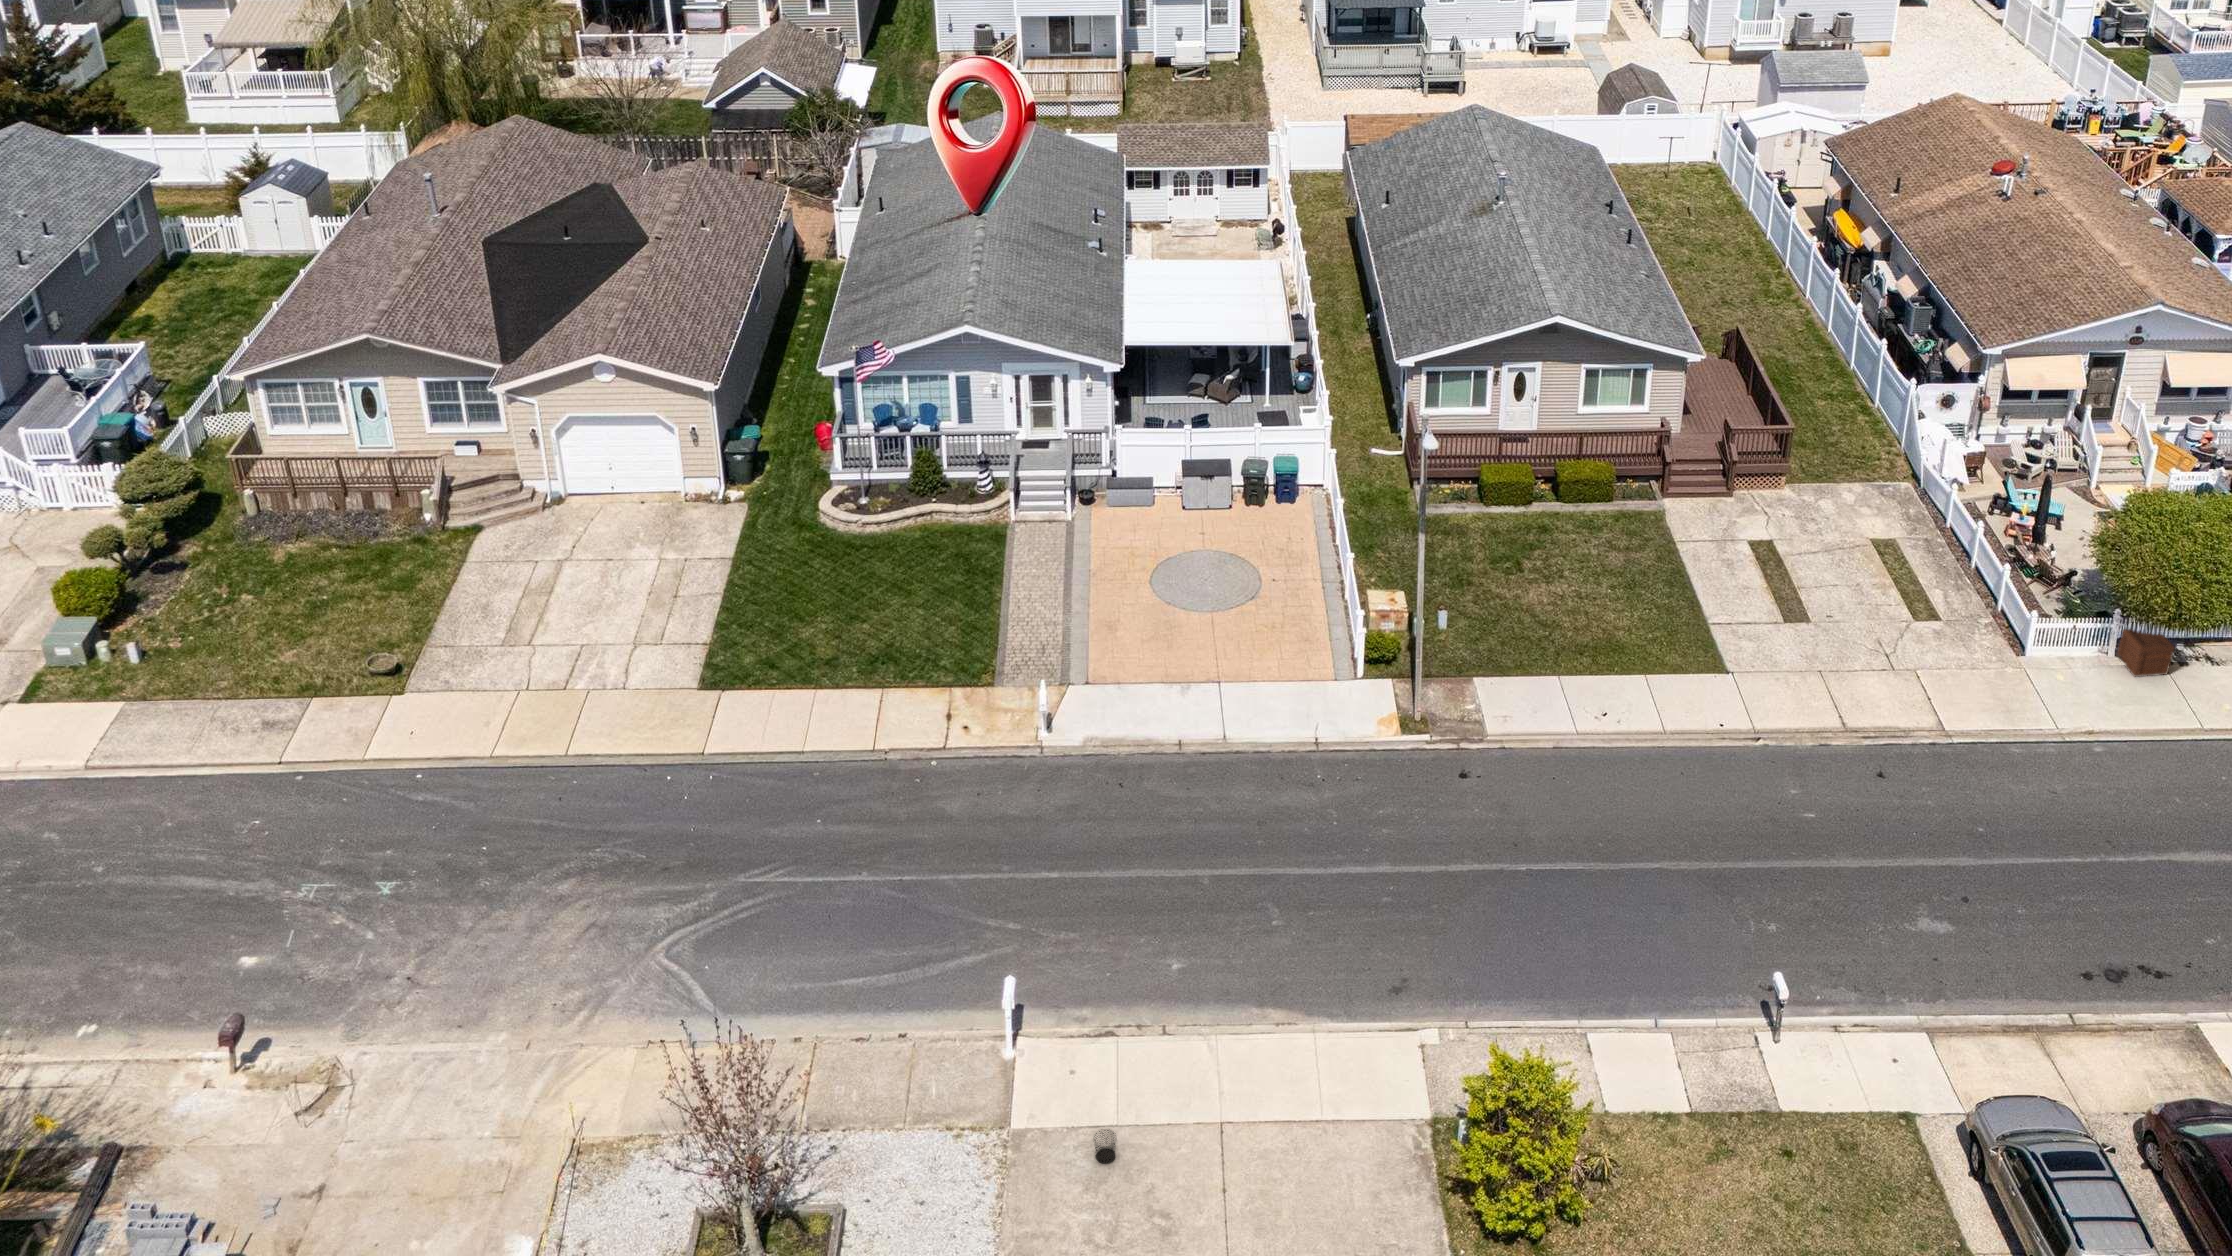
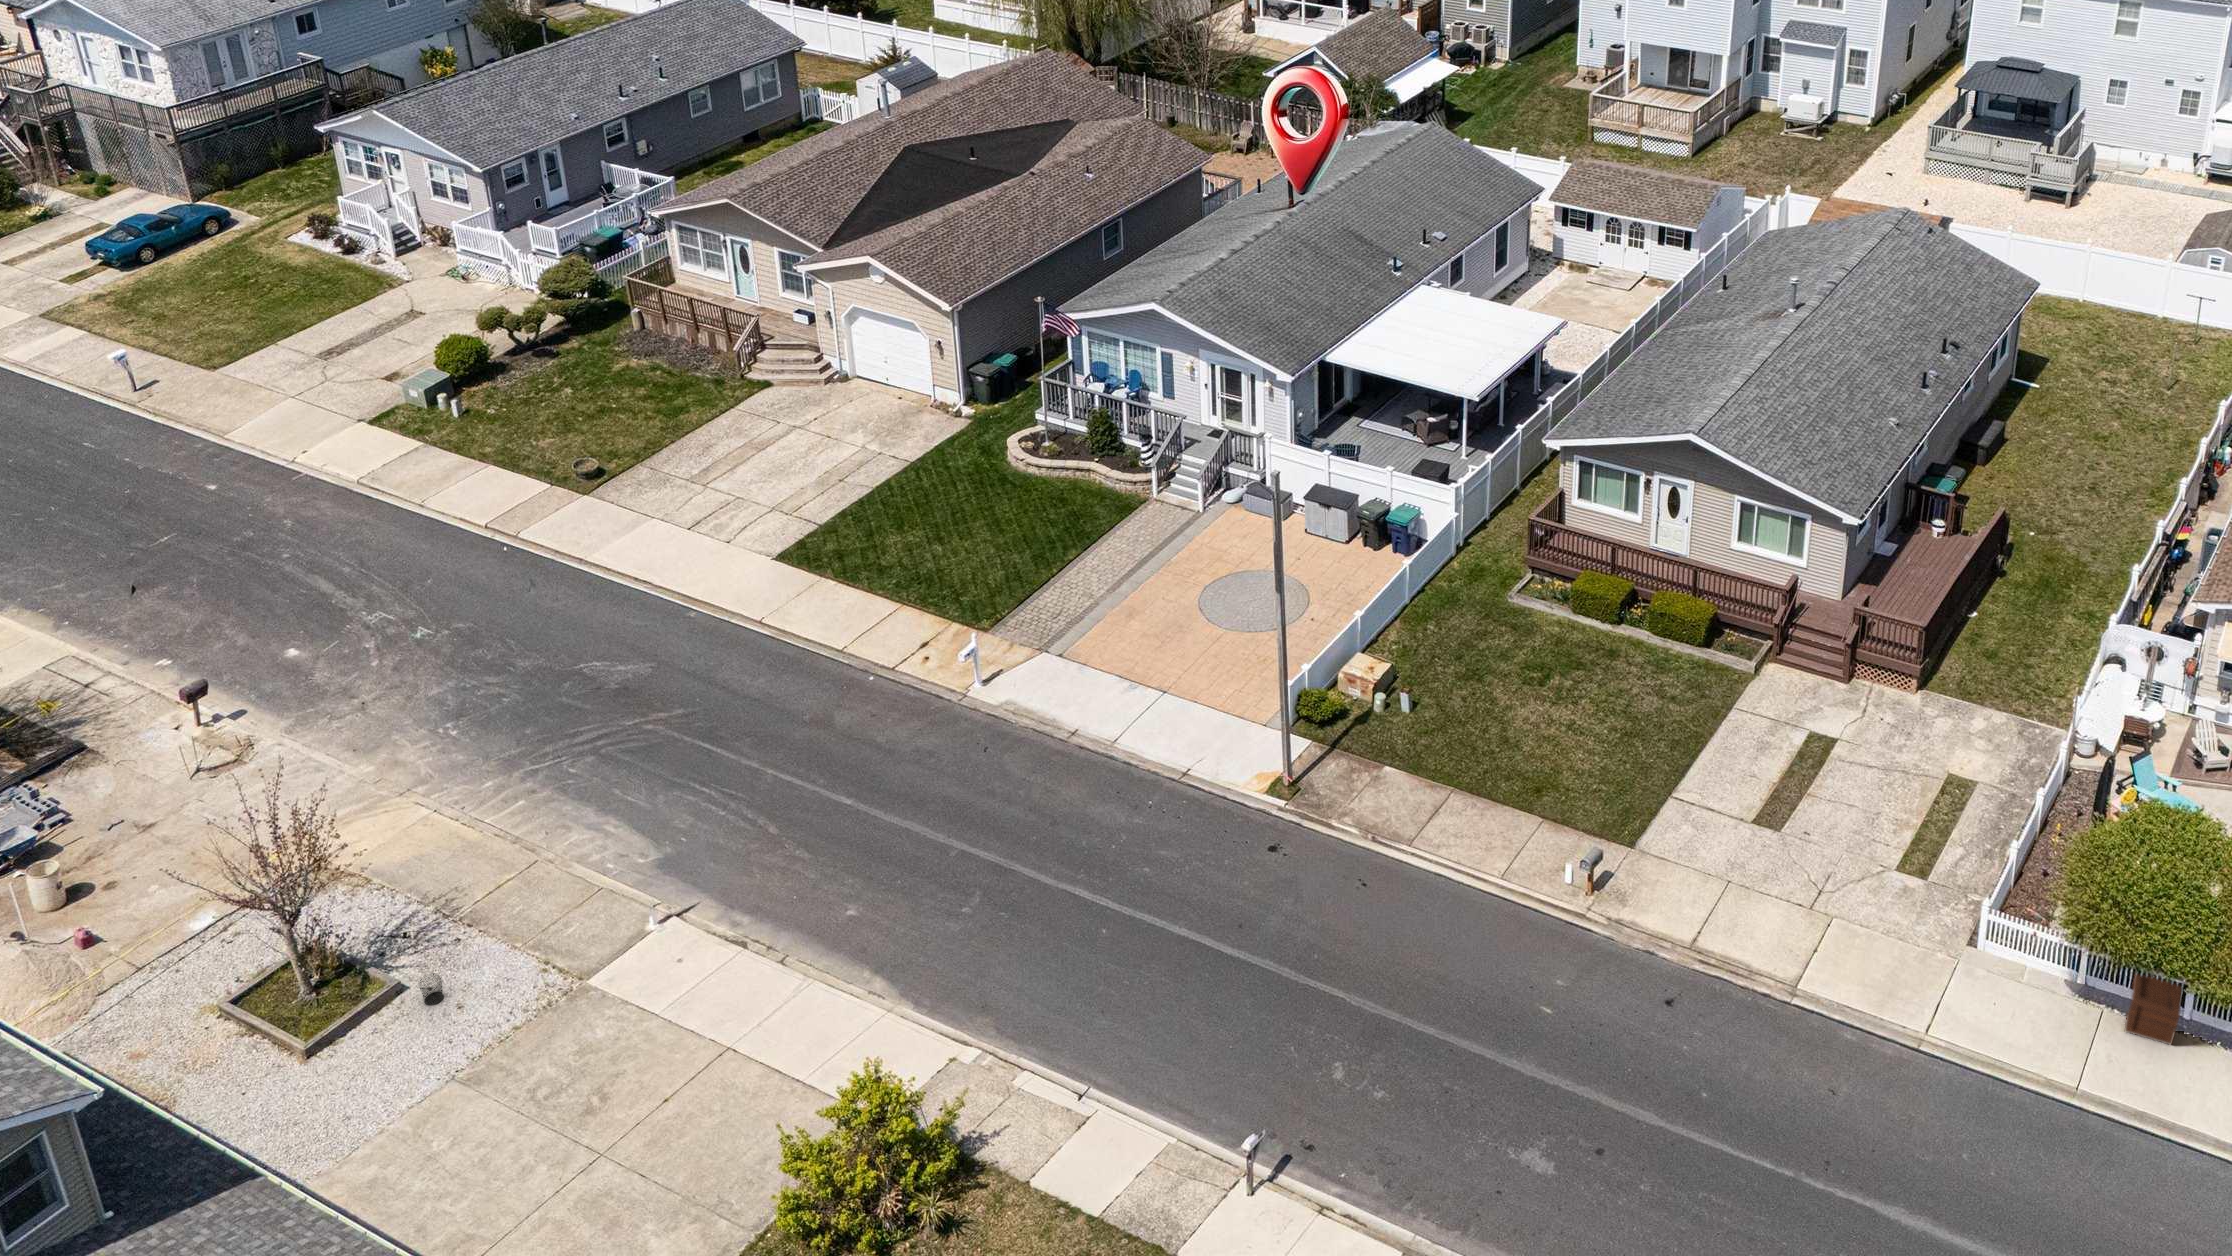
waste bin: present [1094,1130,1116,1163] -> present [420,974,444,1004]

